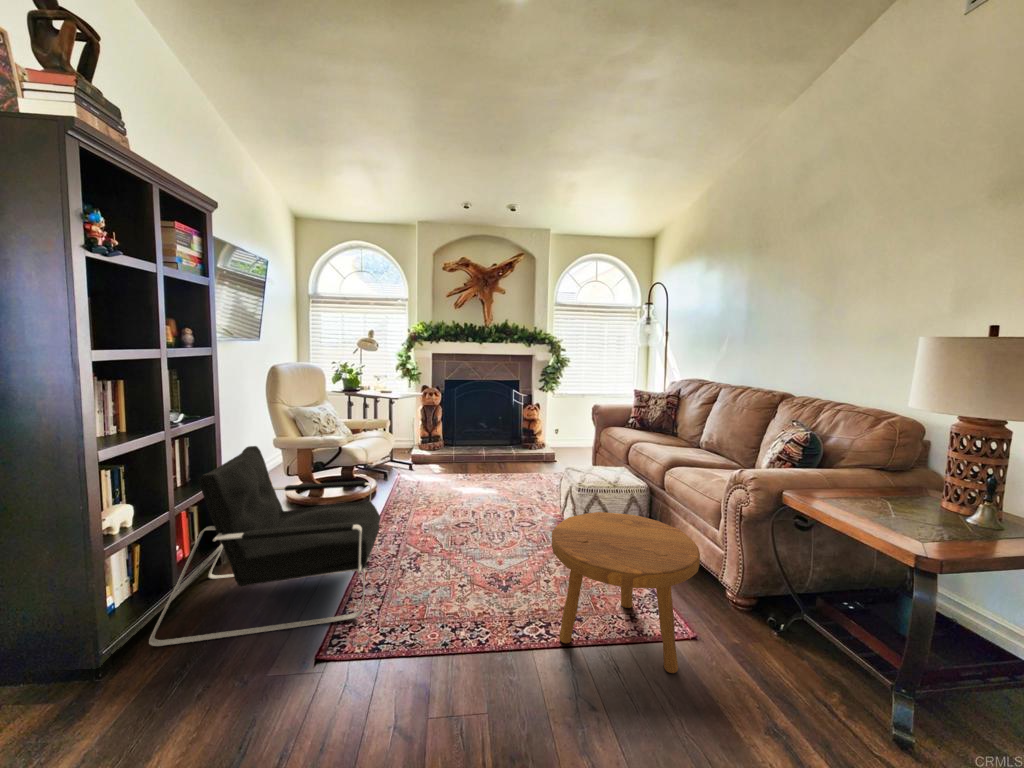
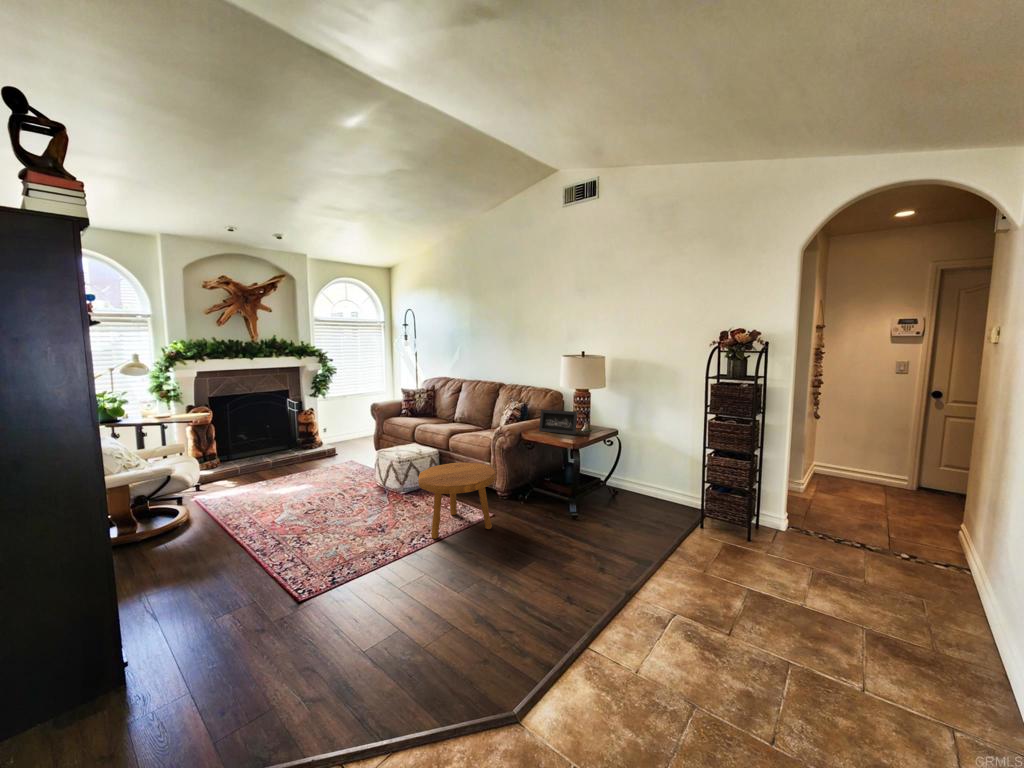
armchair: present [149,446,380,646] -> none [85,482,300,668]
picture frame: none [844,450,973,531] -> present [539,410,578,434]

